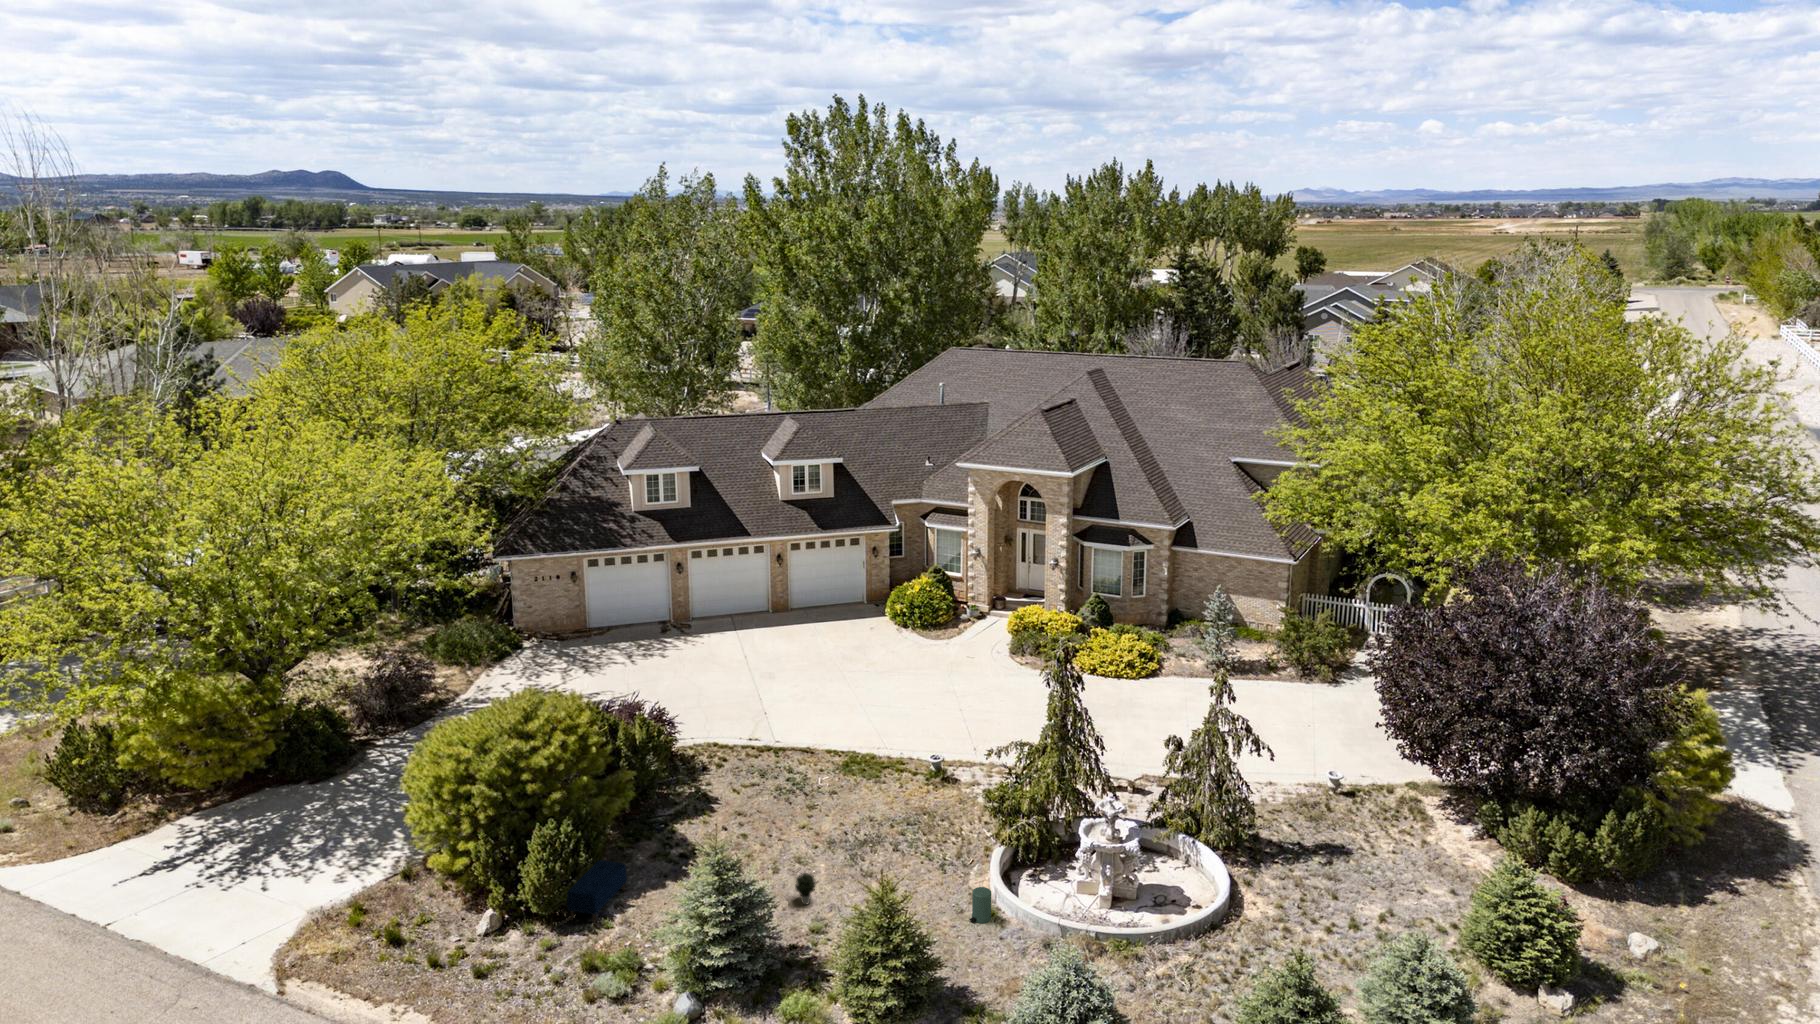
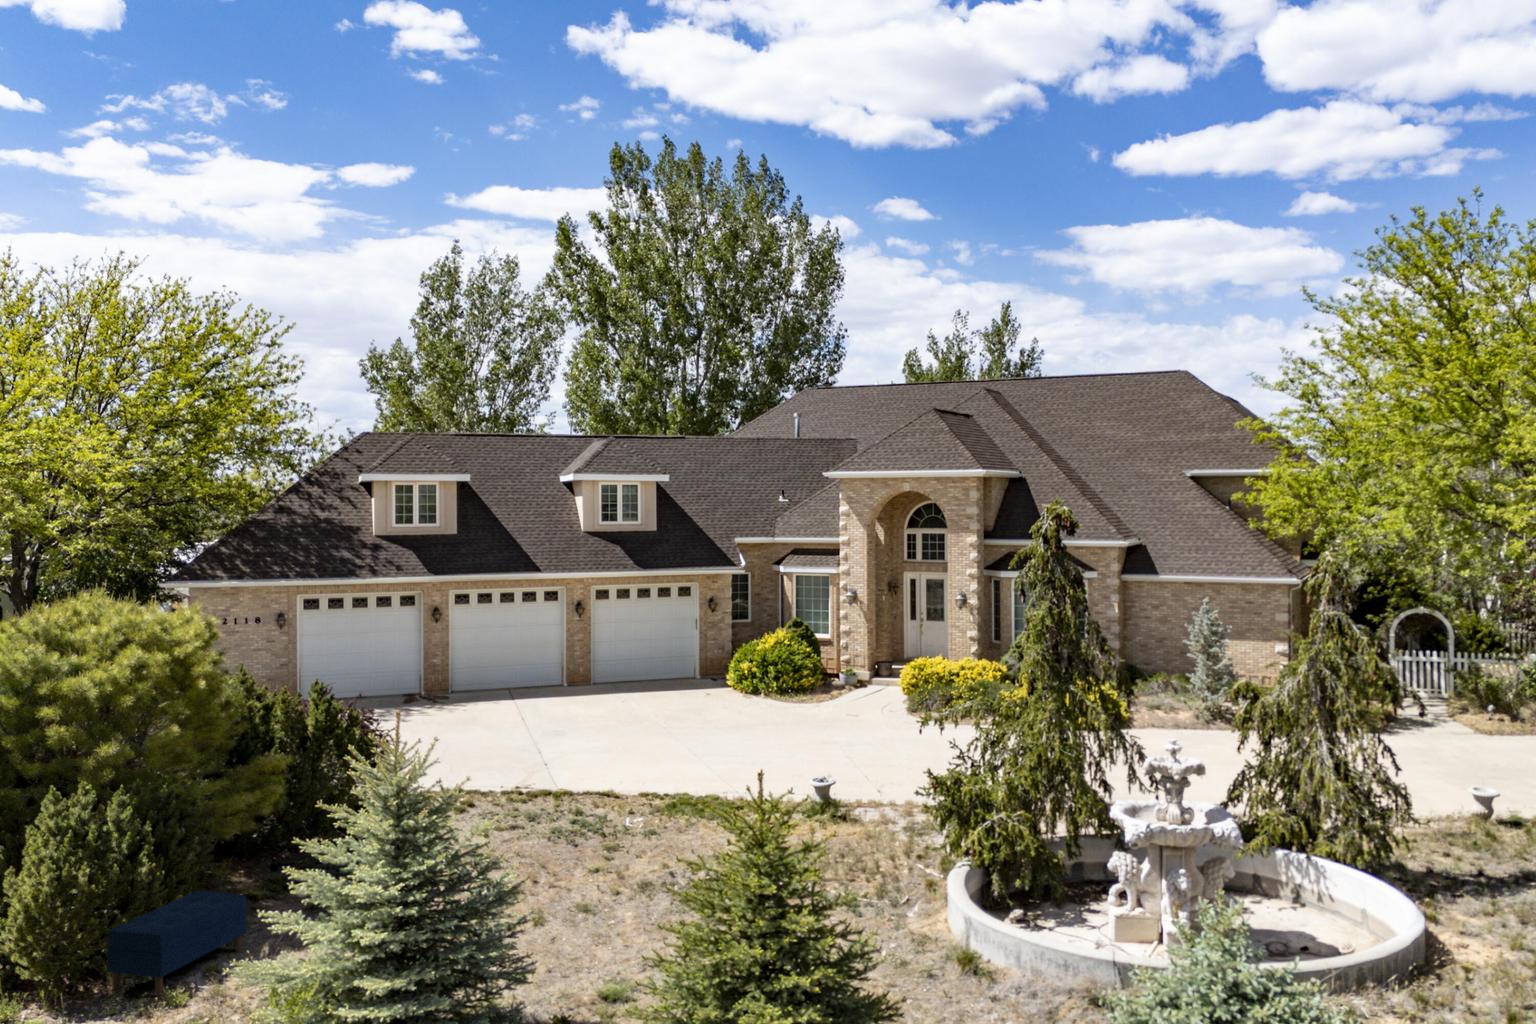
potted plant: present [795,873,816,905] -> none [570,902,614,967]
trash can: present [970,887,991,923] -> none [917,919,960,990]

